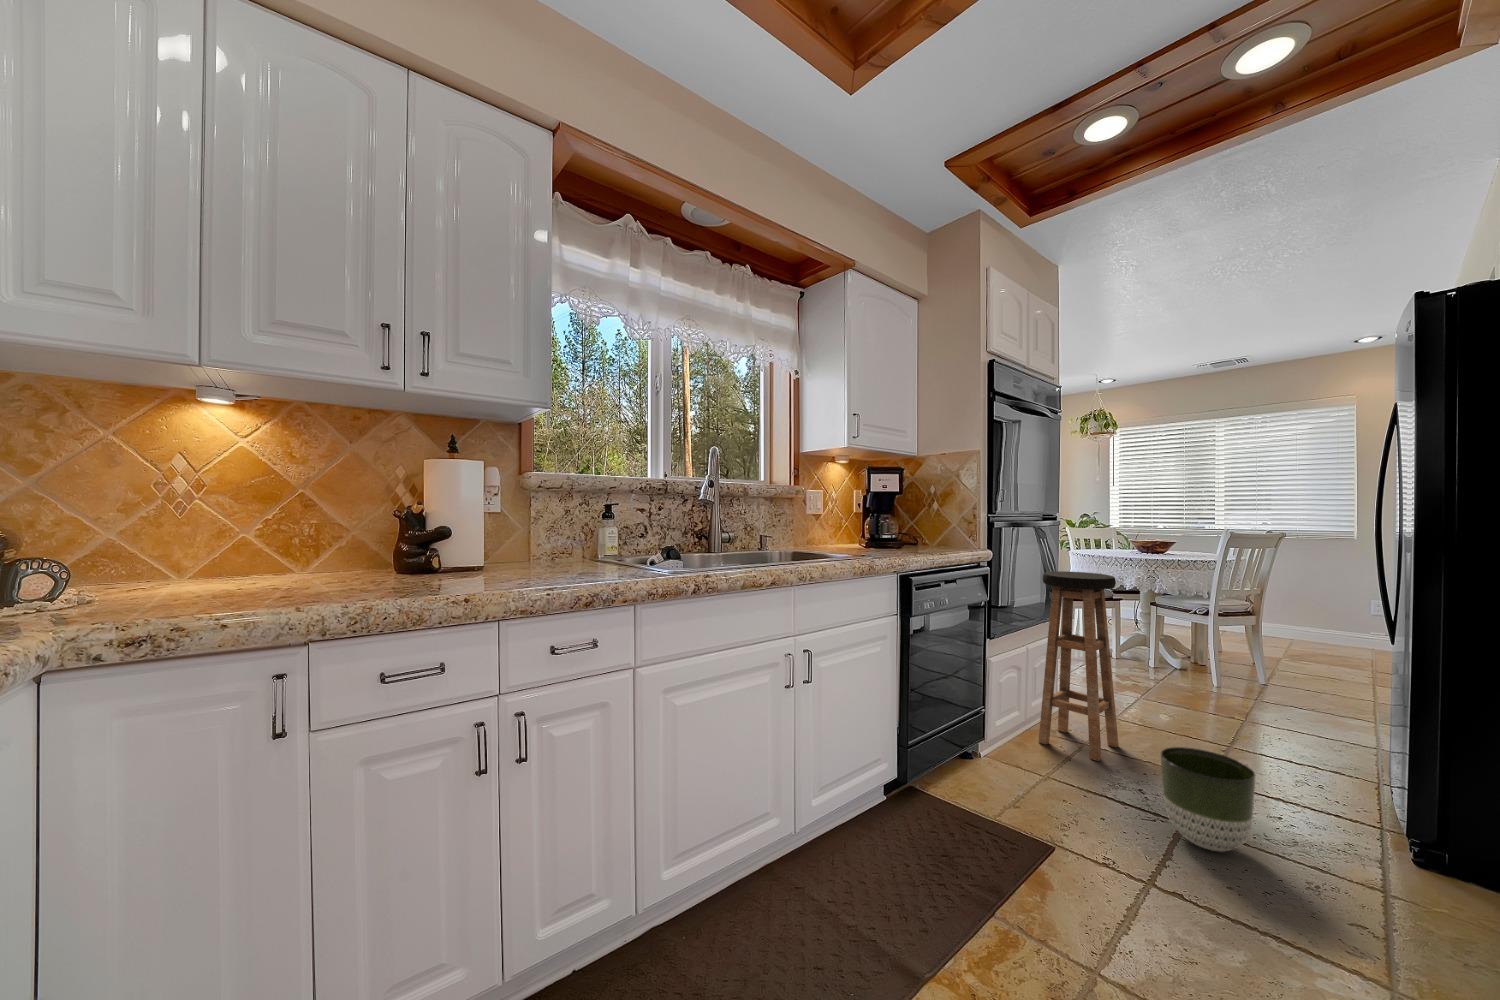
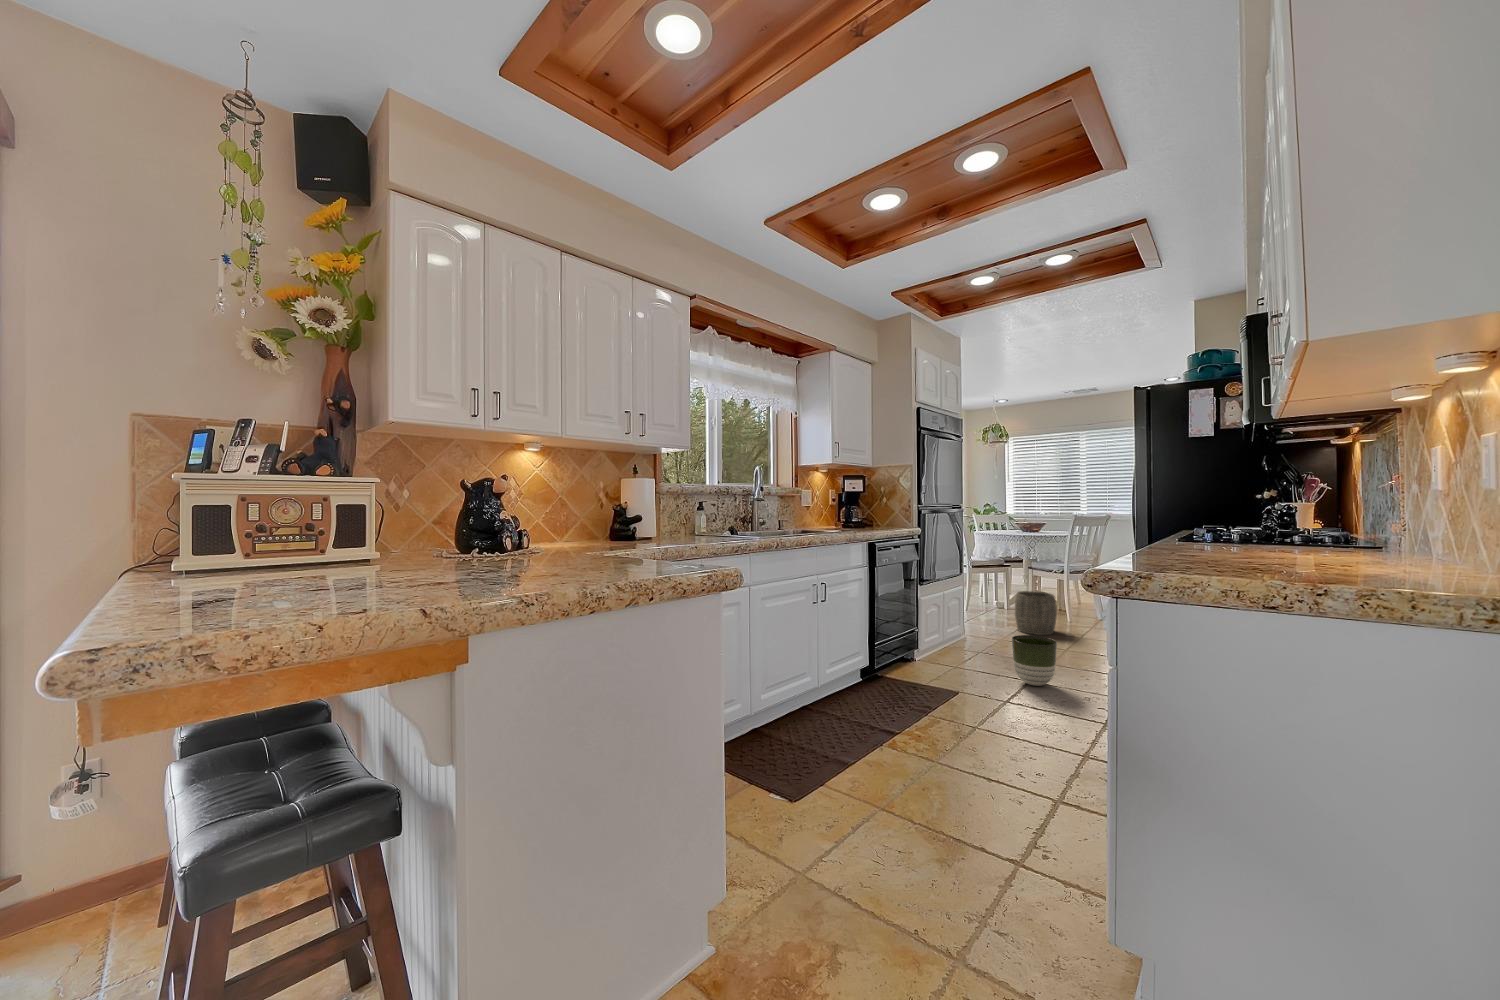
bar stool: present [1039,571,1119,761] -> none [950,542,997,656]
woven basket: none [1140,645,1211,717] -> present [1015,591,1057,635]

